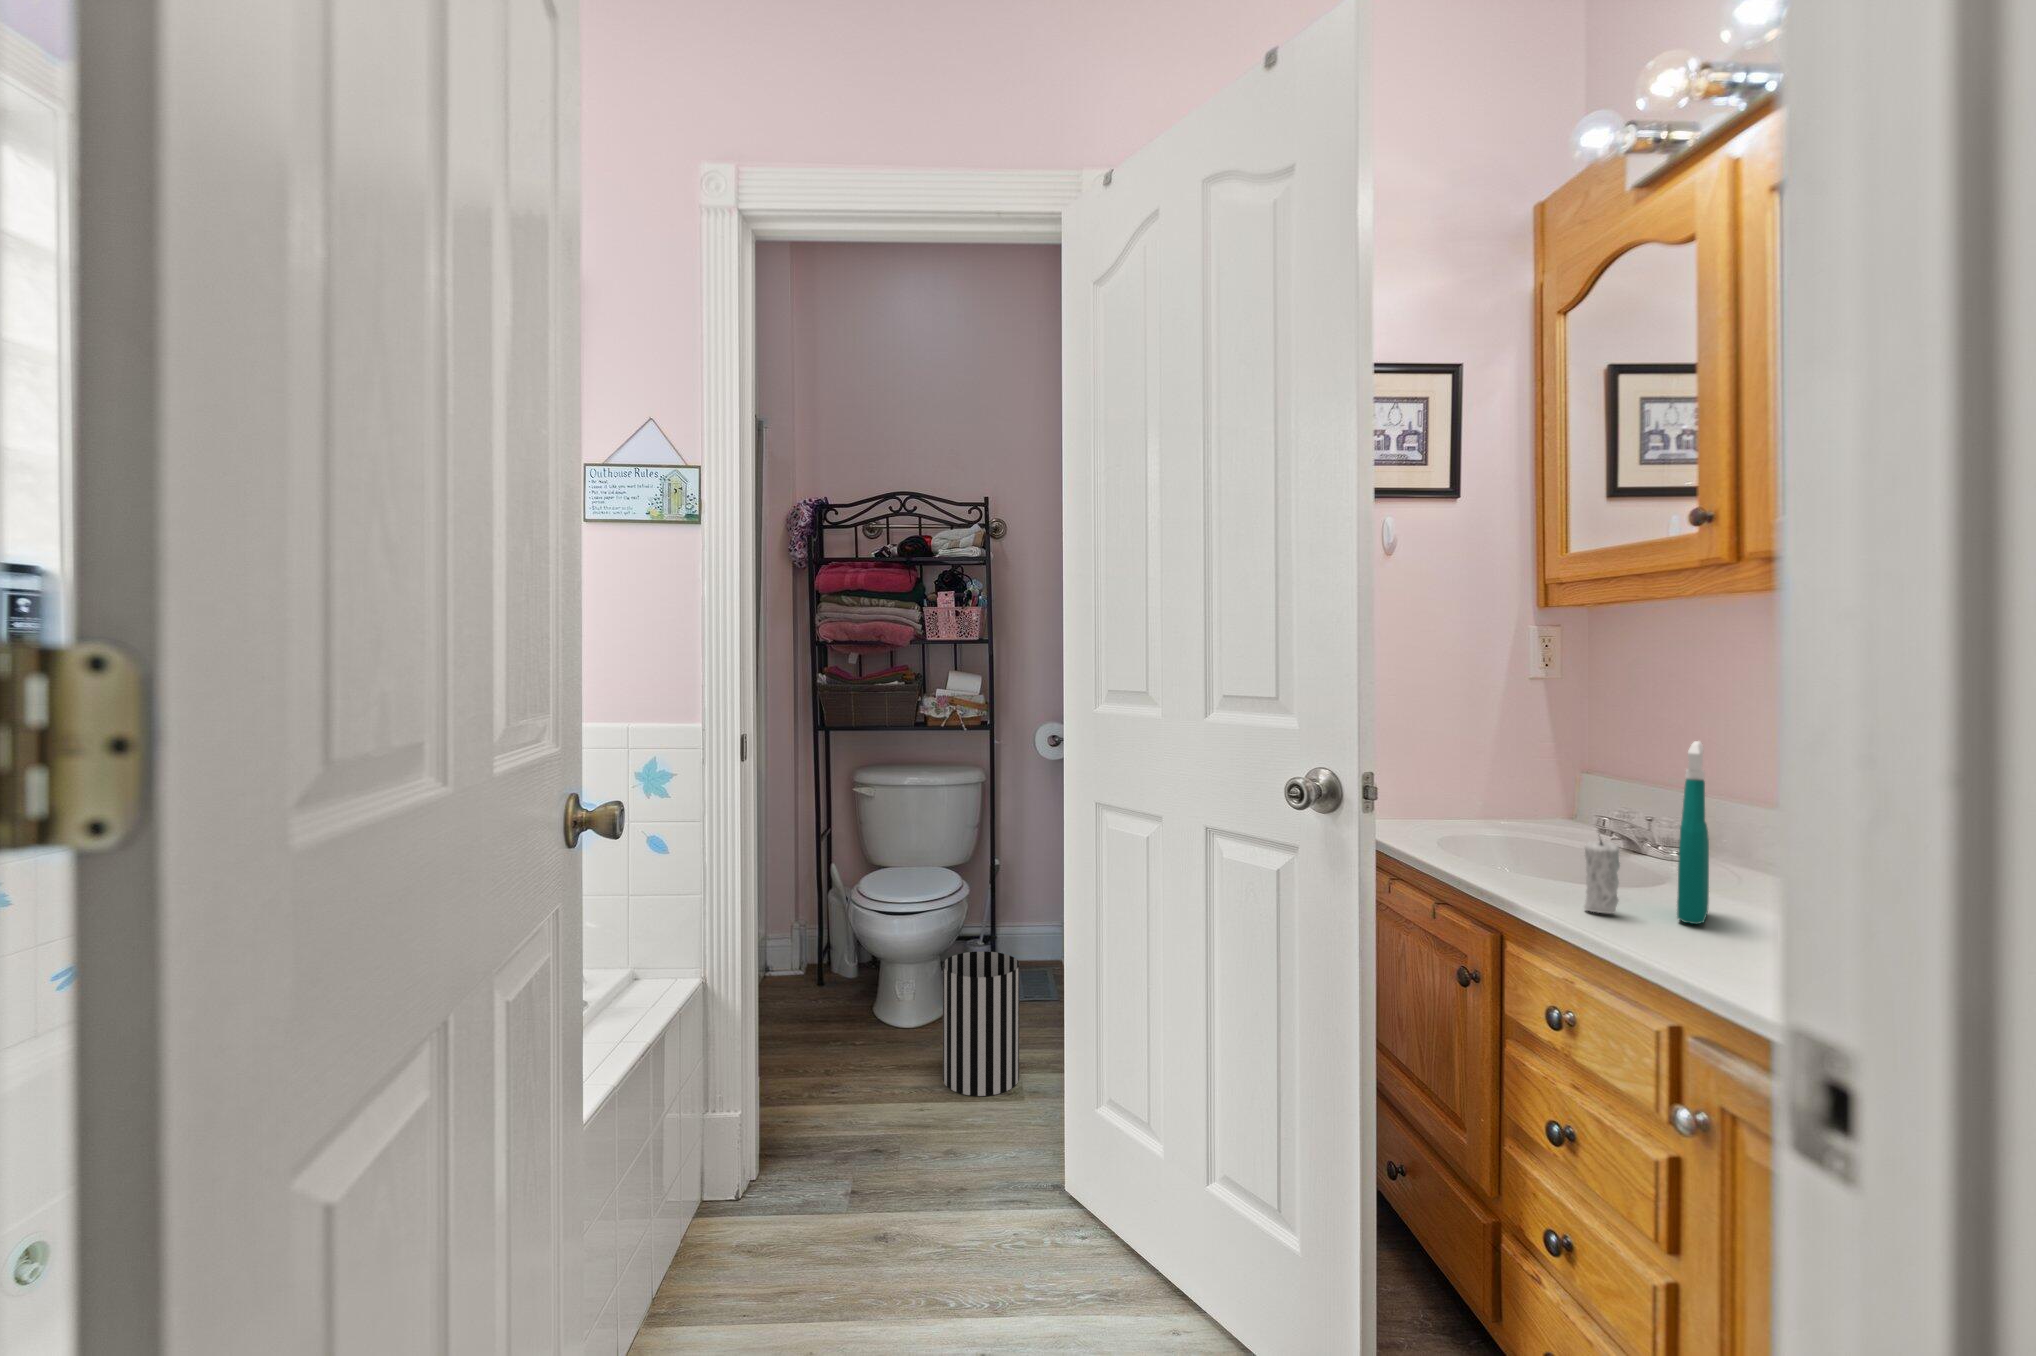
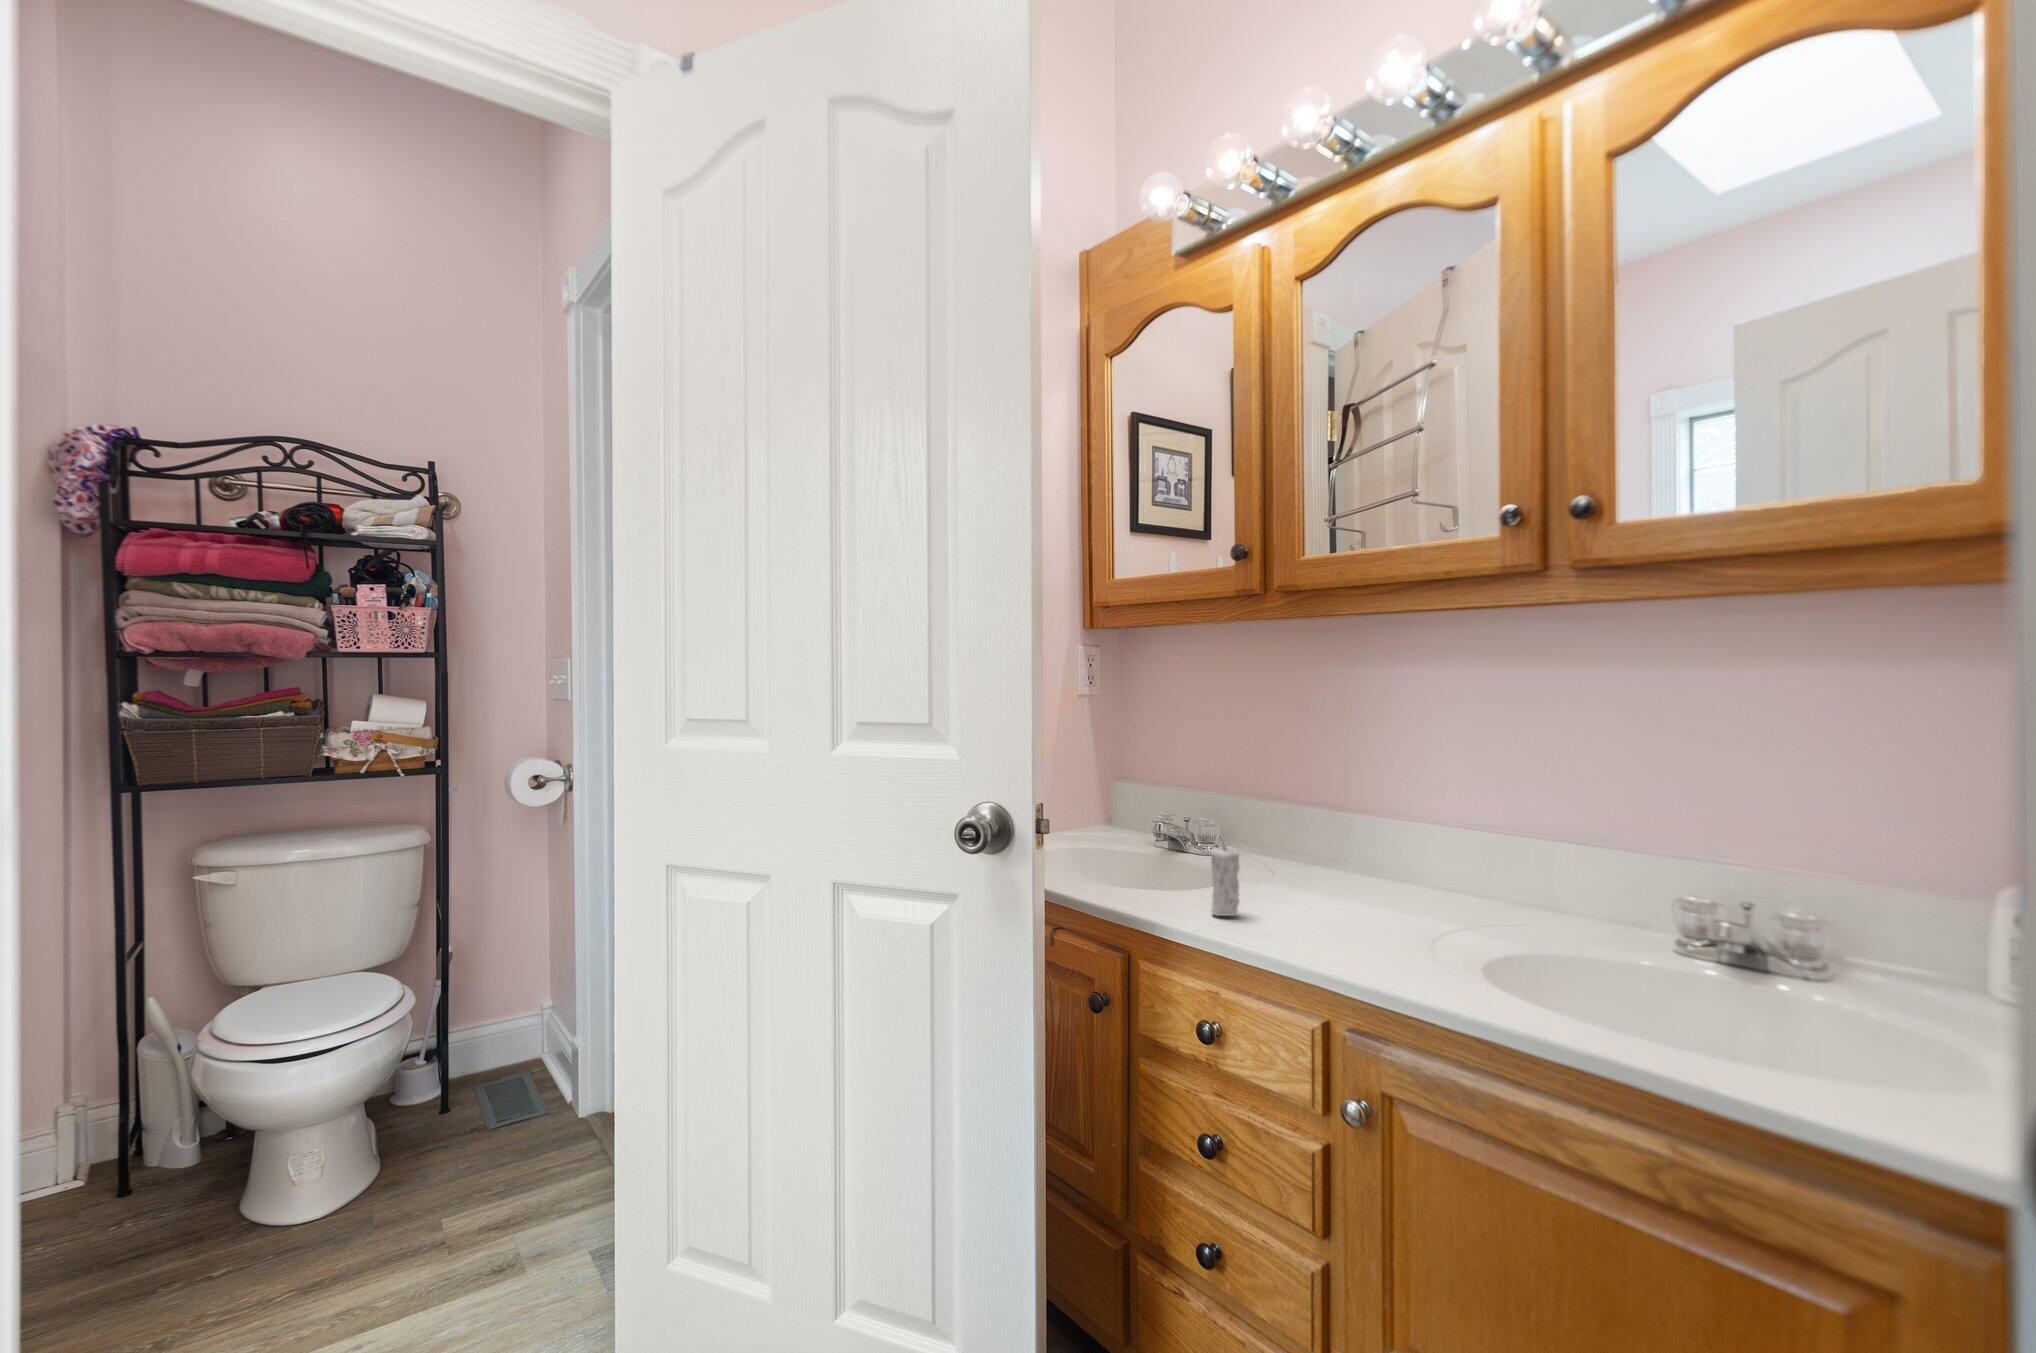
spray bottle: present [1677,741,1709,924] -> none [1271,746,1302,913]
wastebasket: present [943,951,1019,1096] -> none [385,1077,513,1300]

